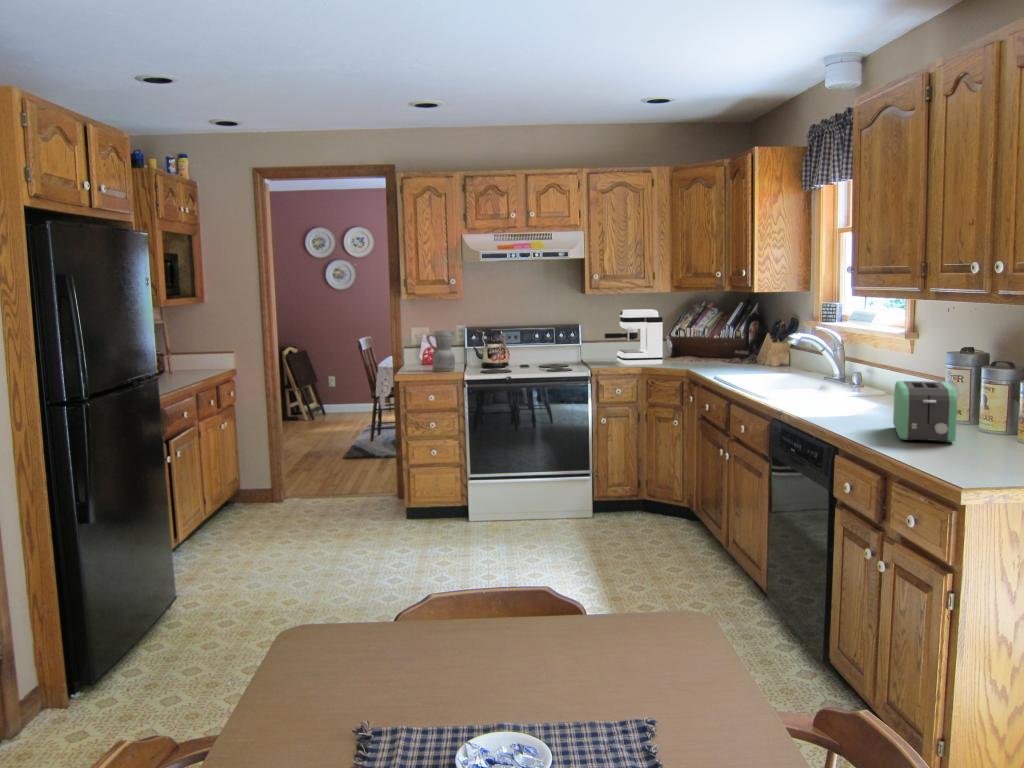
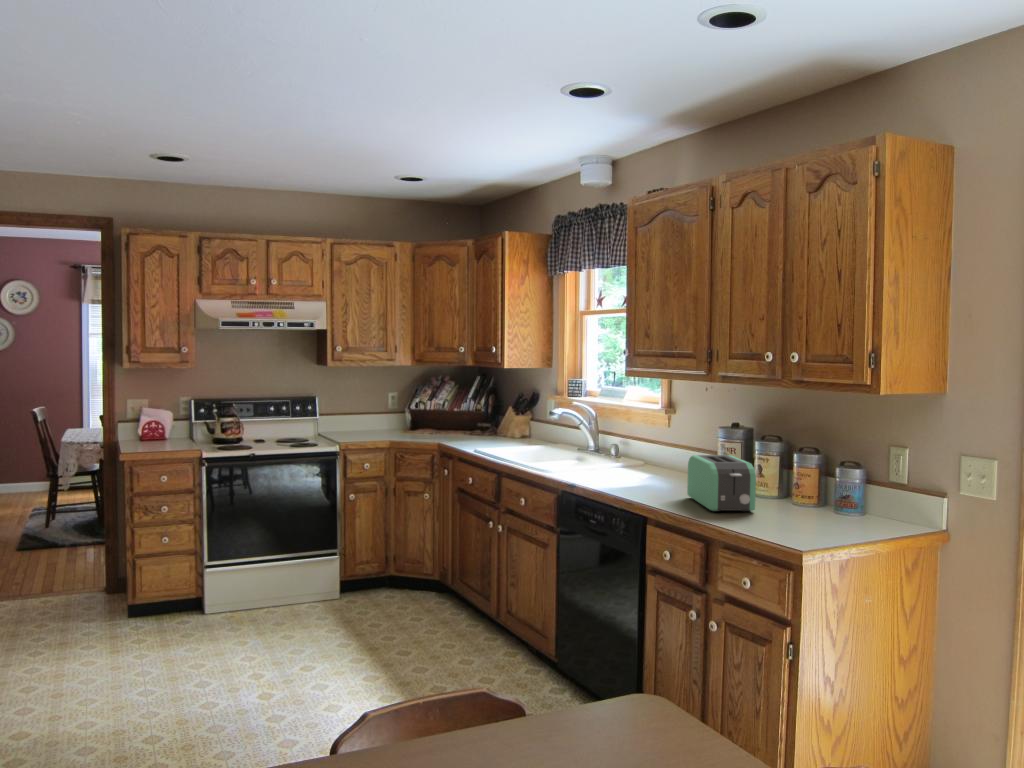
coffee maker: present [605,309,663,366] -> none [351,382,412,439]
ceramic pitcher: present [426,330,455,372] -> none [149,403,184,451]

